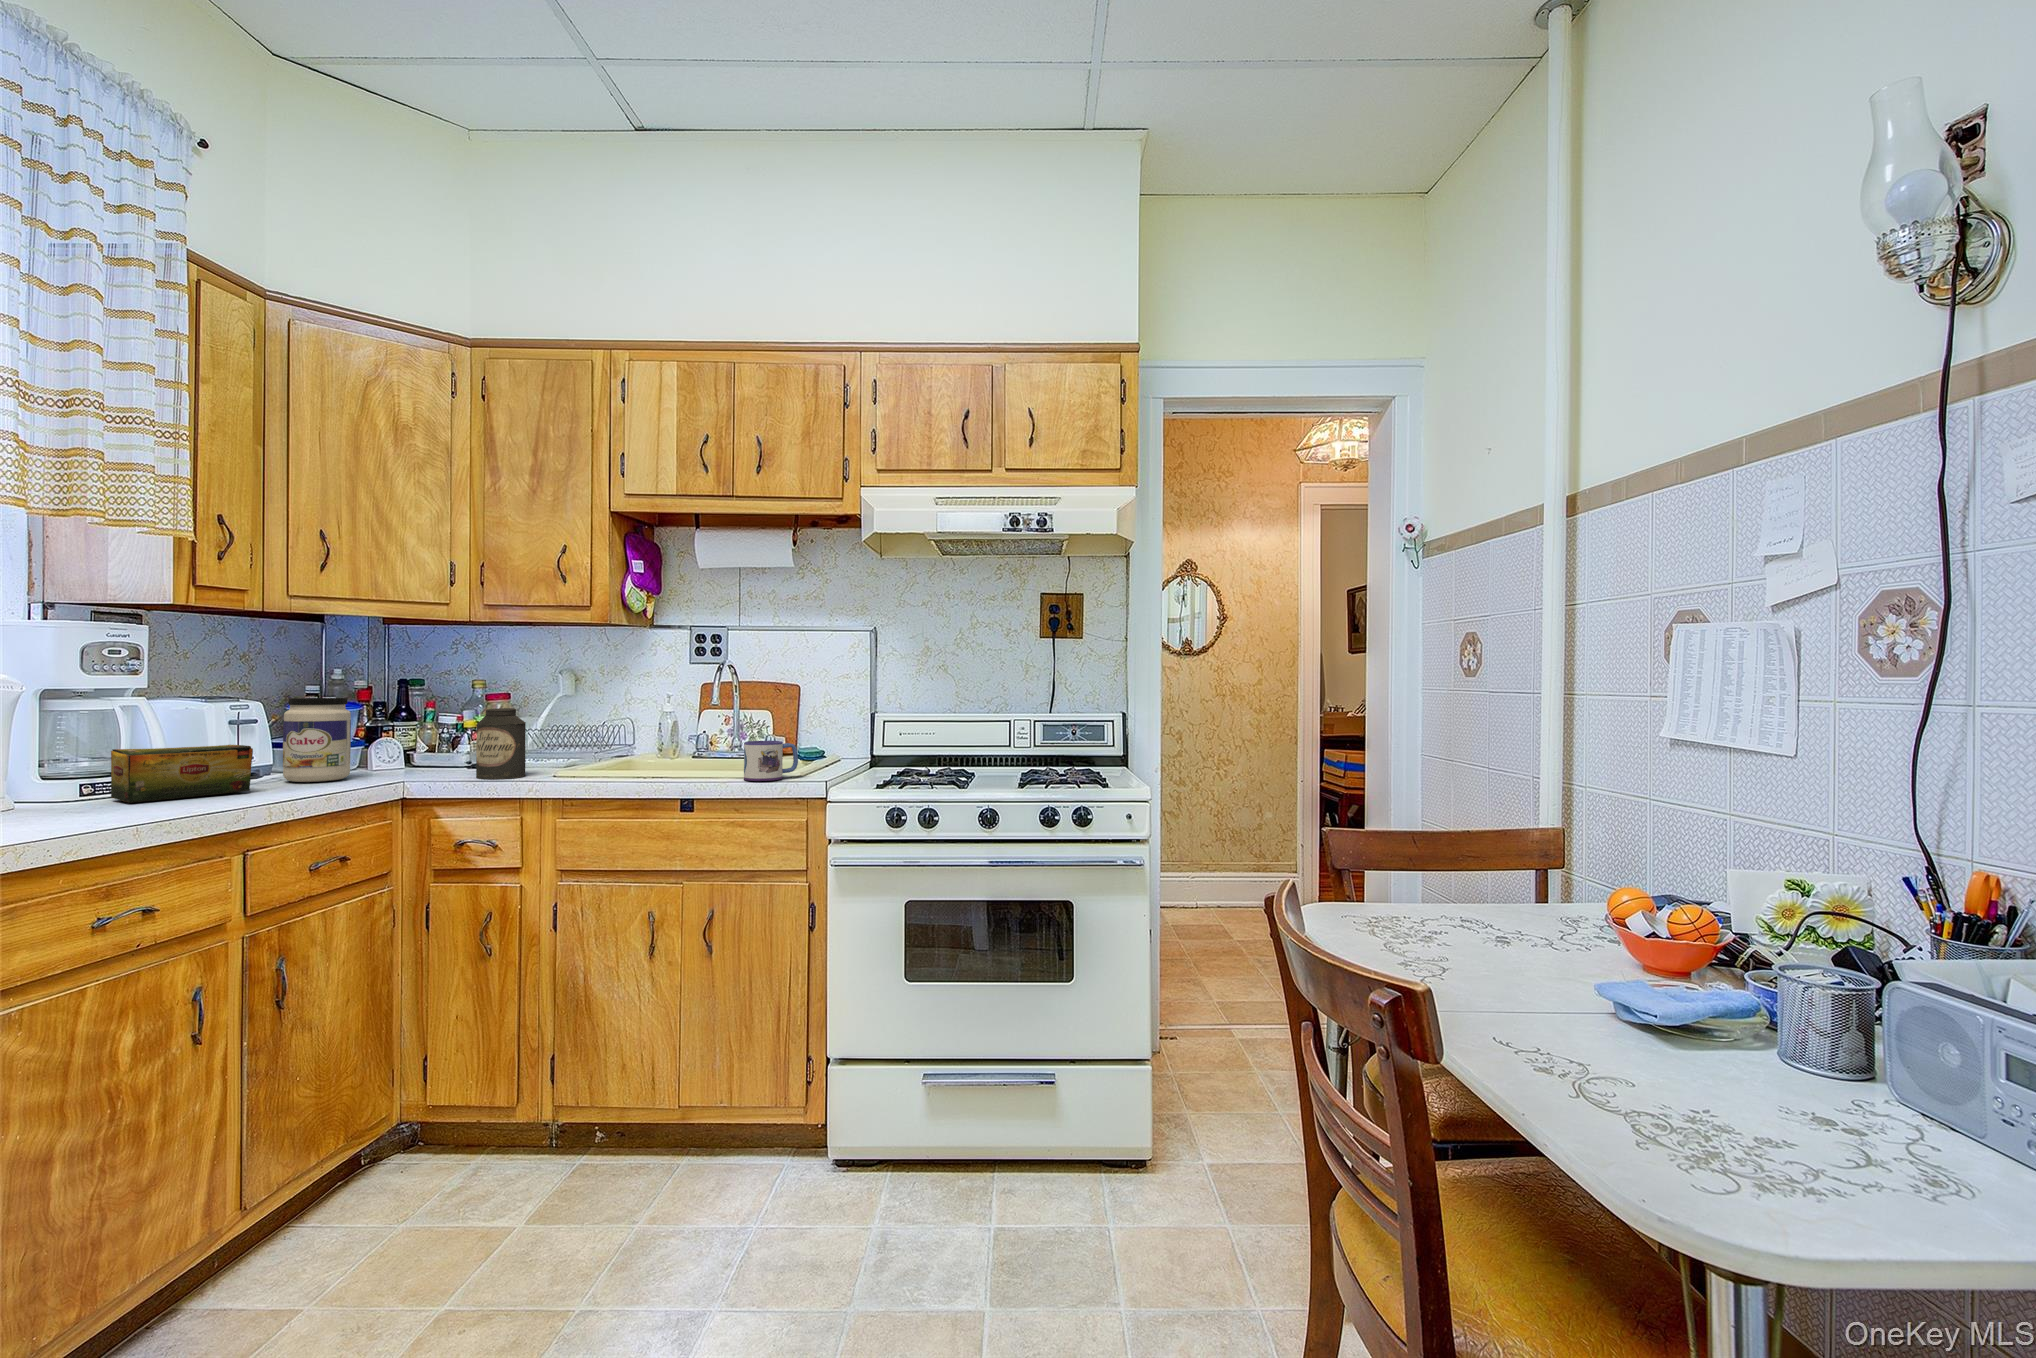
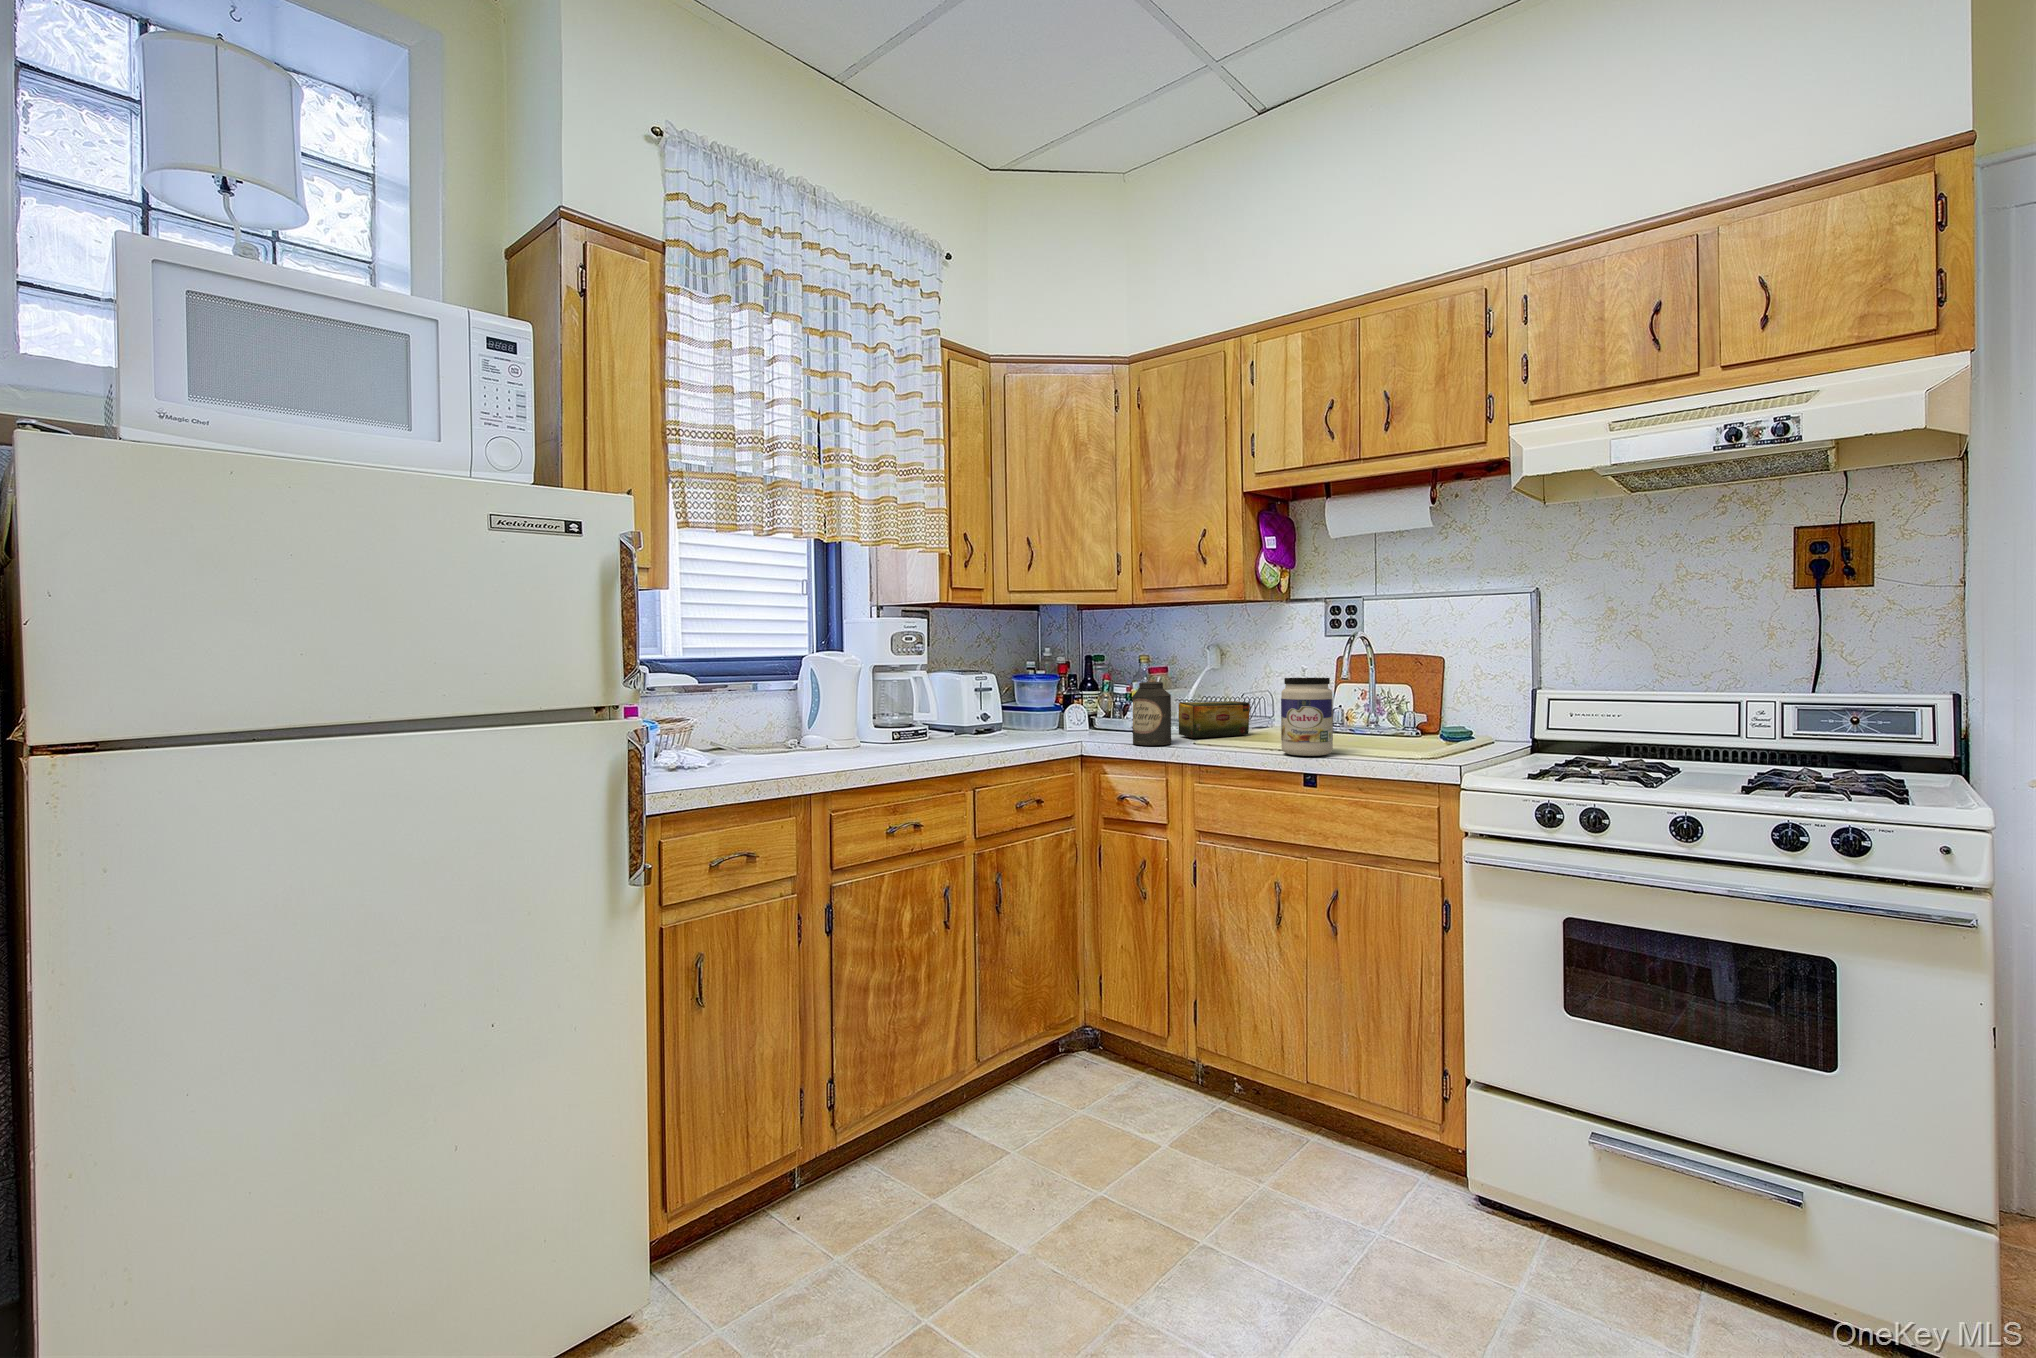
jar: present [283,698,351,782] -> present [1281,678,1333,756]
mug: present [744,741,798,781] -> none [1371,718,1432,761]
tea box: present [111,745,253,803] -> present [1179,701,1250,738]

